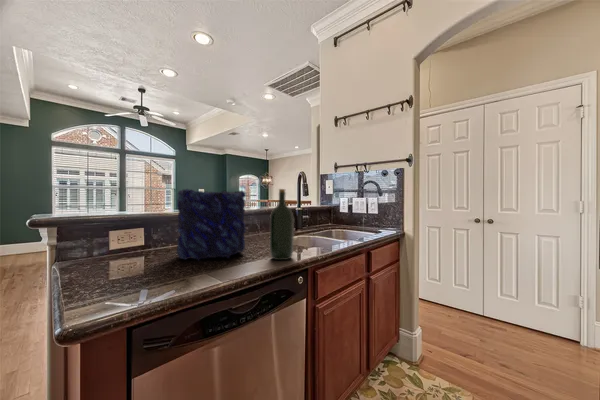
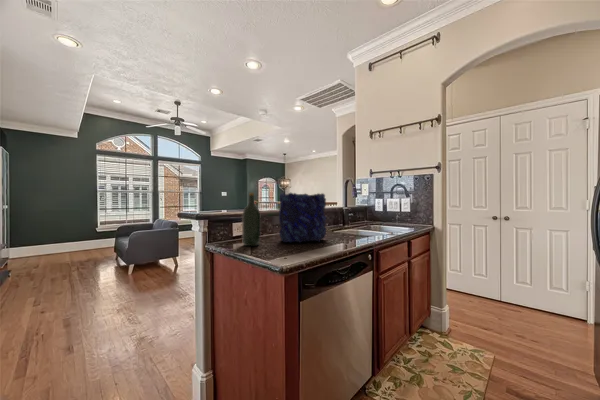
wine bottle: present [270,189,294,260] -> present [242,193,261,246]

